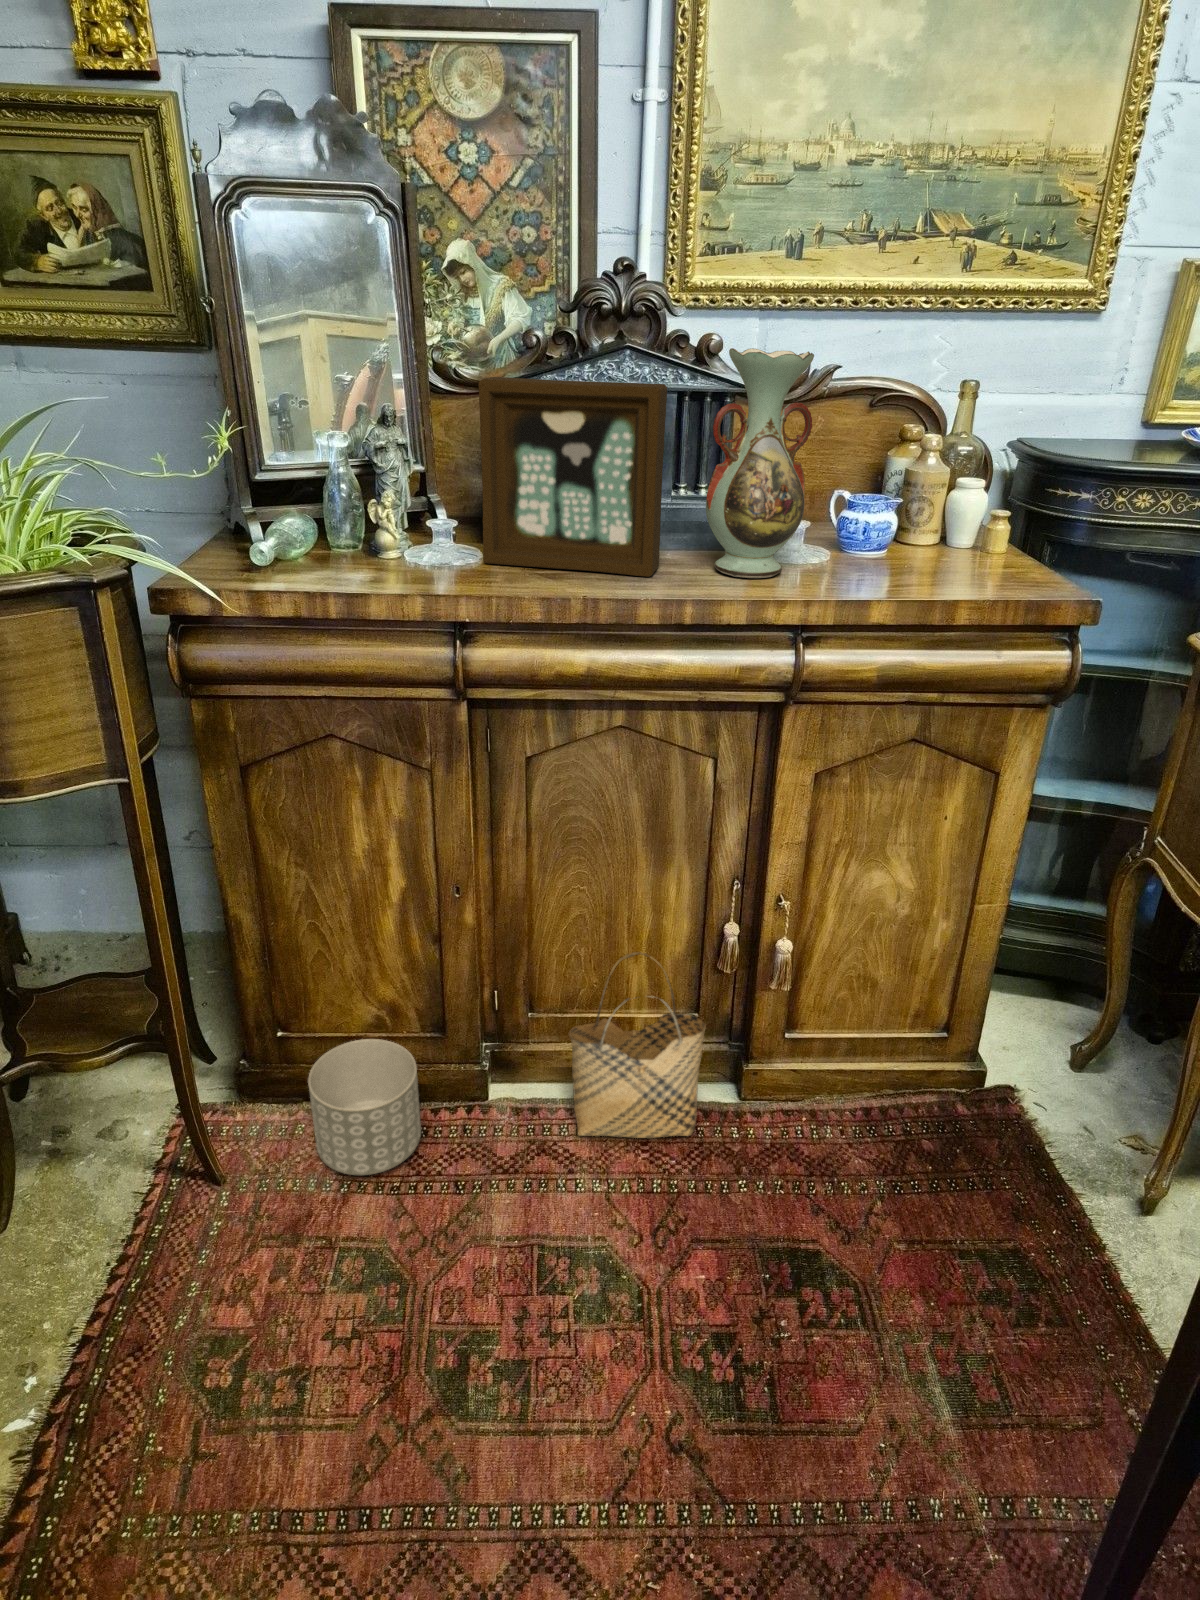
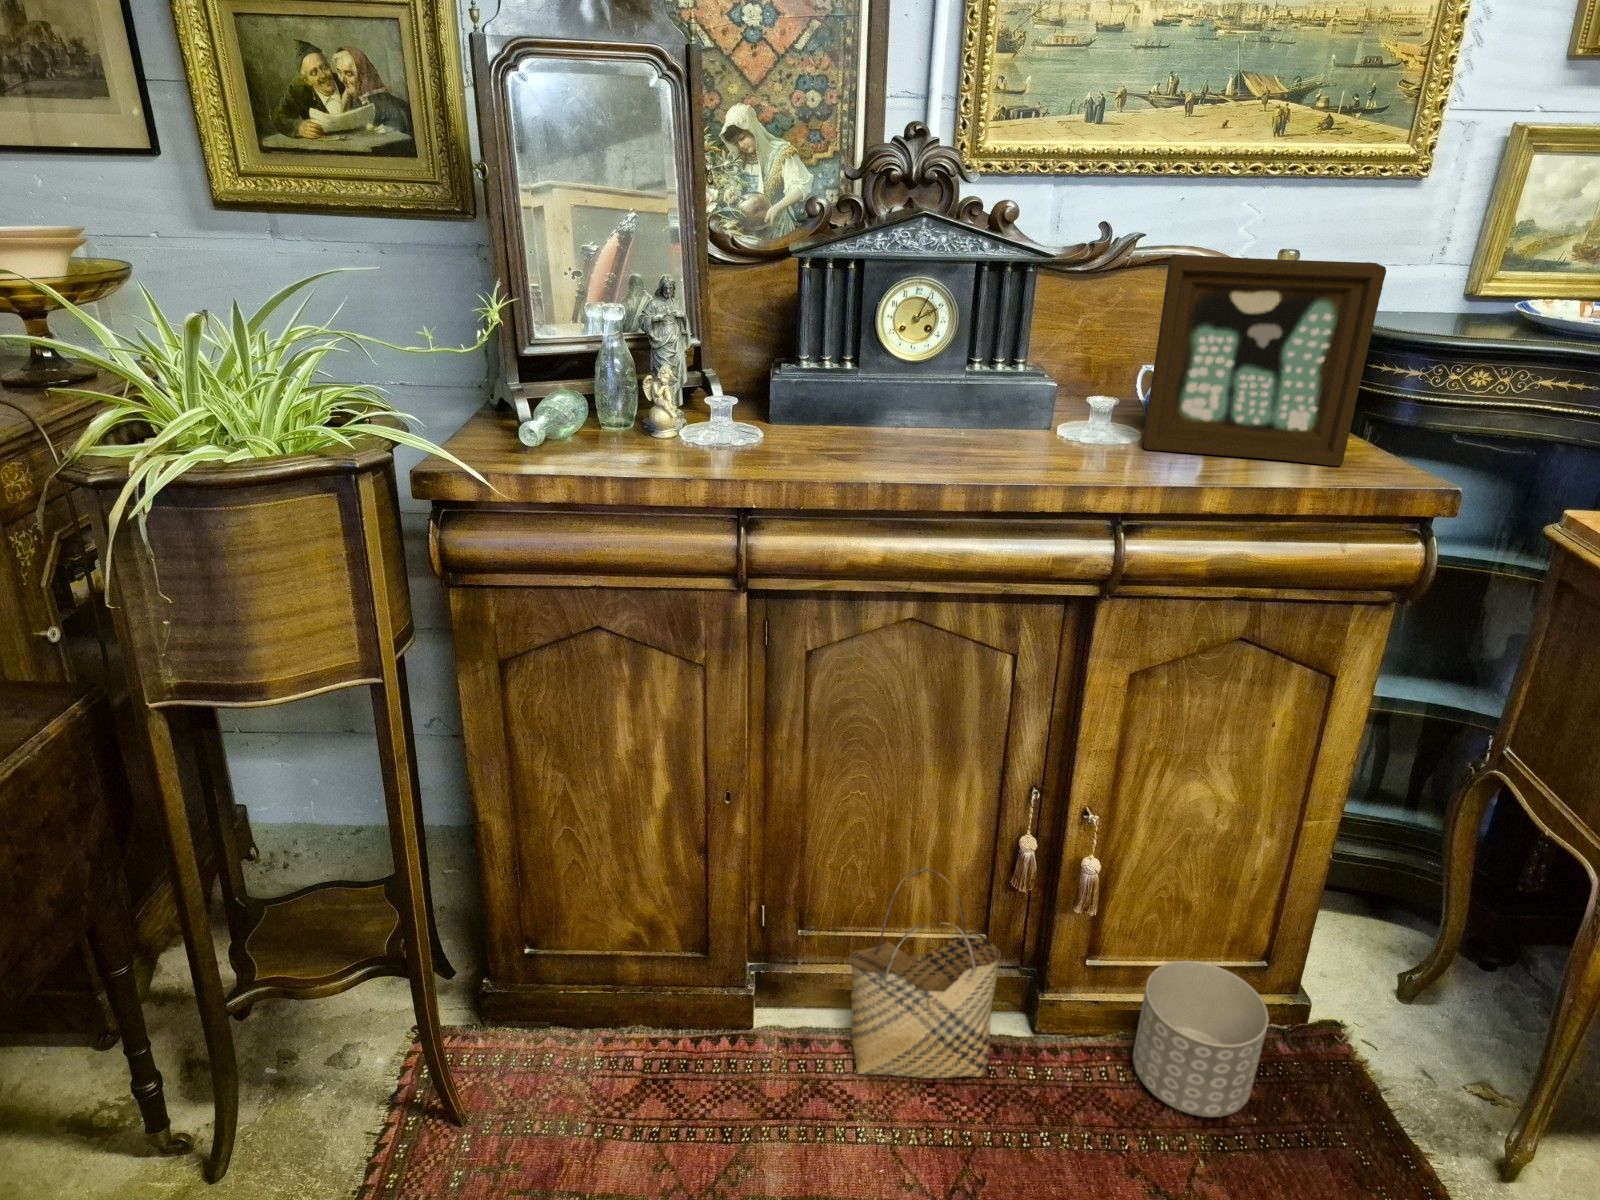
decorative vase: present [706,348,814,578] -> none [1010,216,1136,463]
picture frame: present [478,377,667,577] -> present [1143,254,1386,466]
planter: present [308,1039,421,1175] -> present [1133,961,1269,1117]

